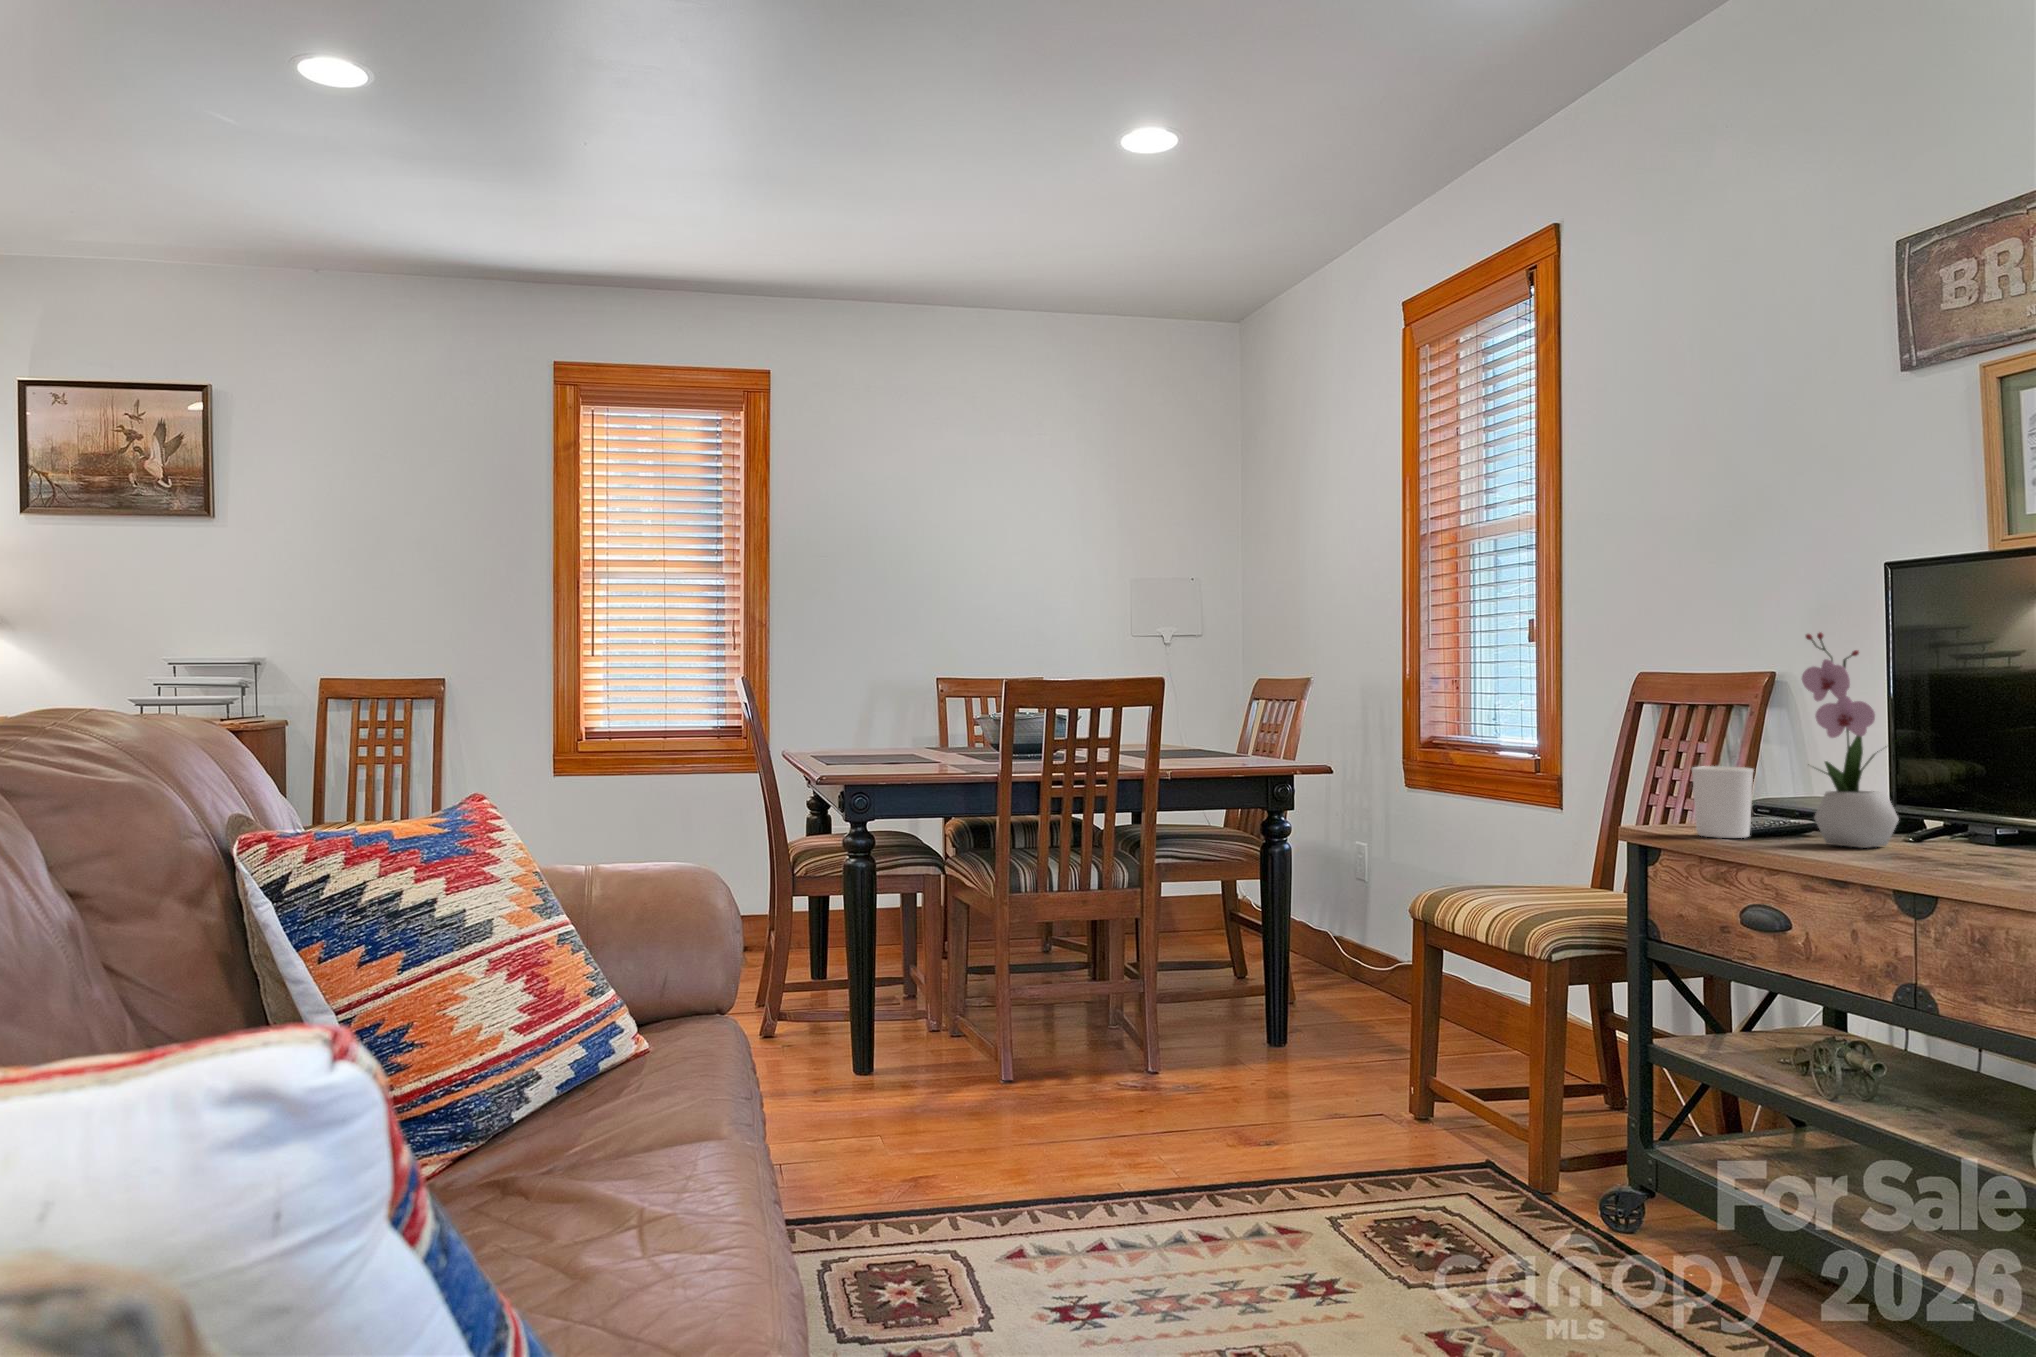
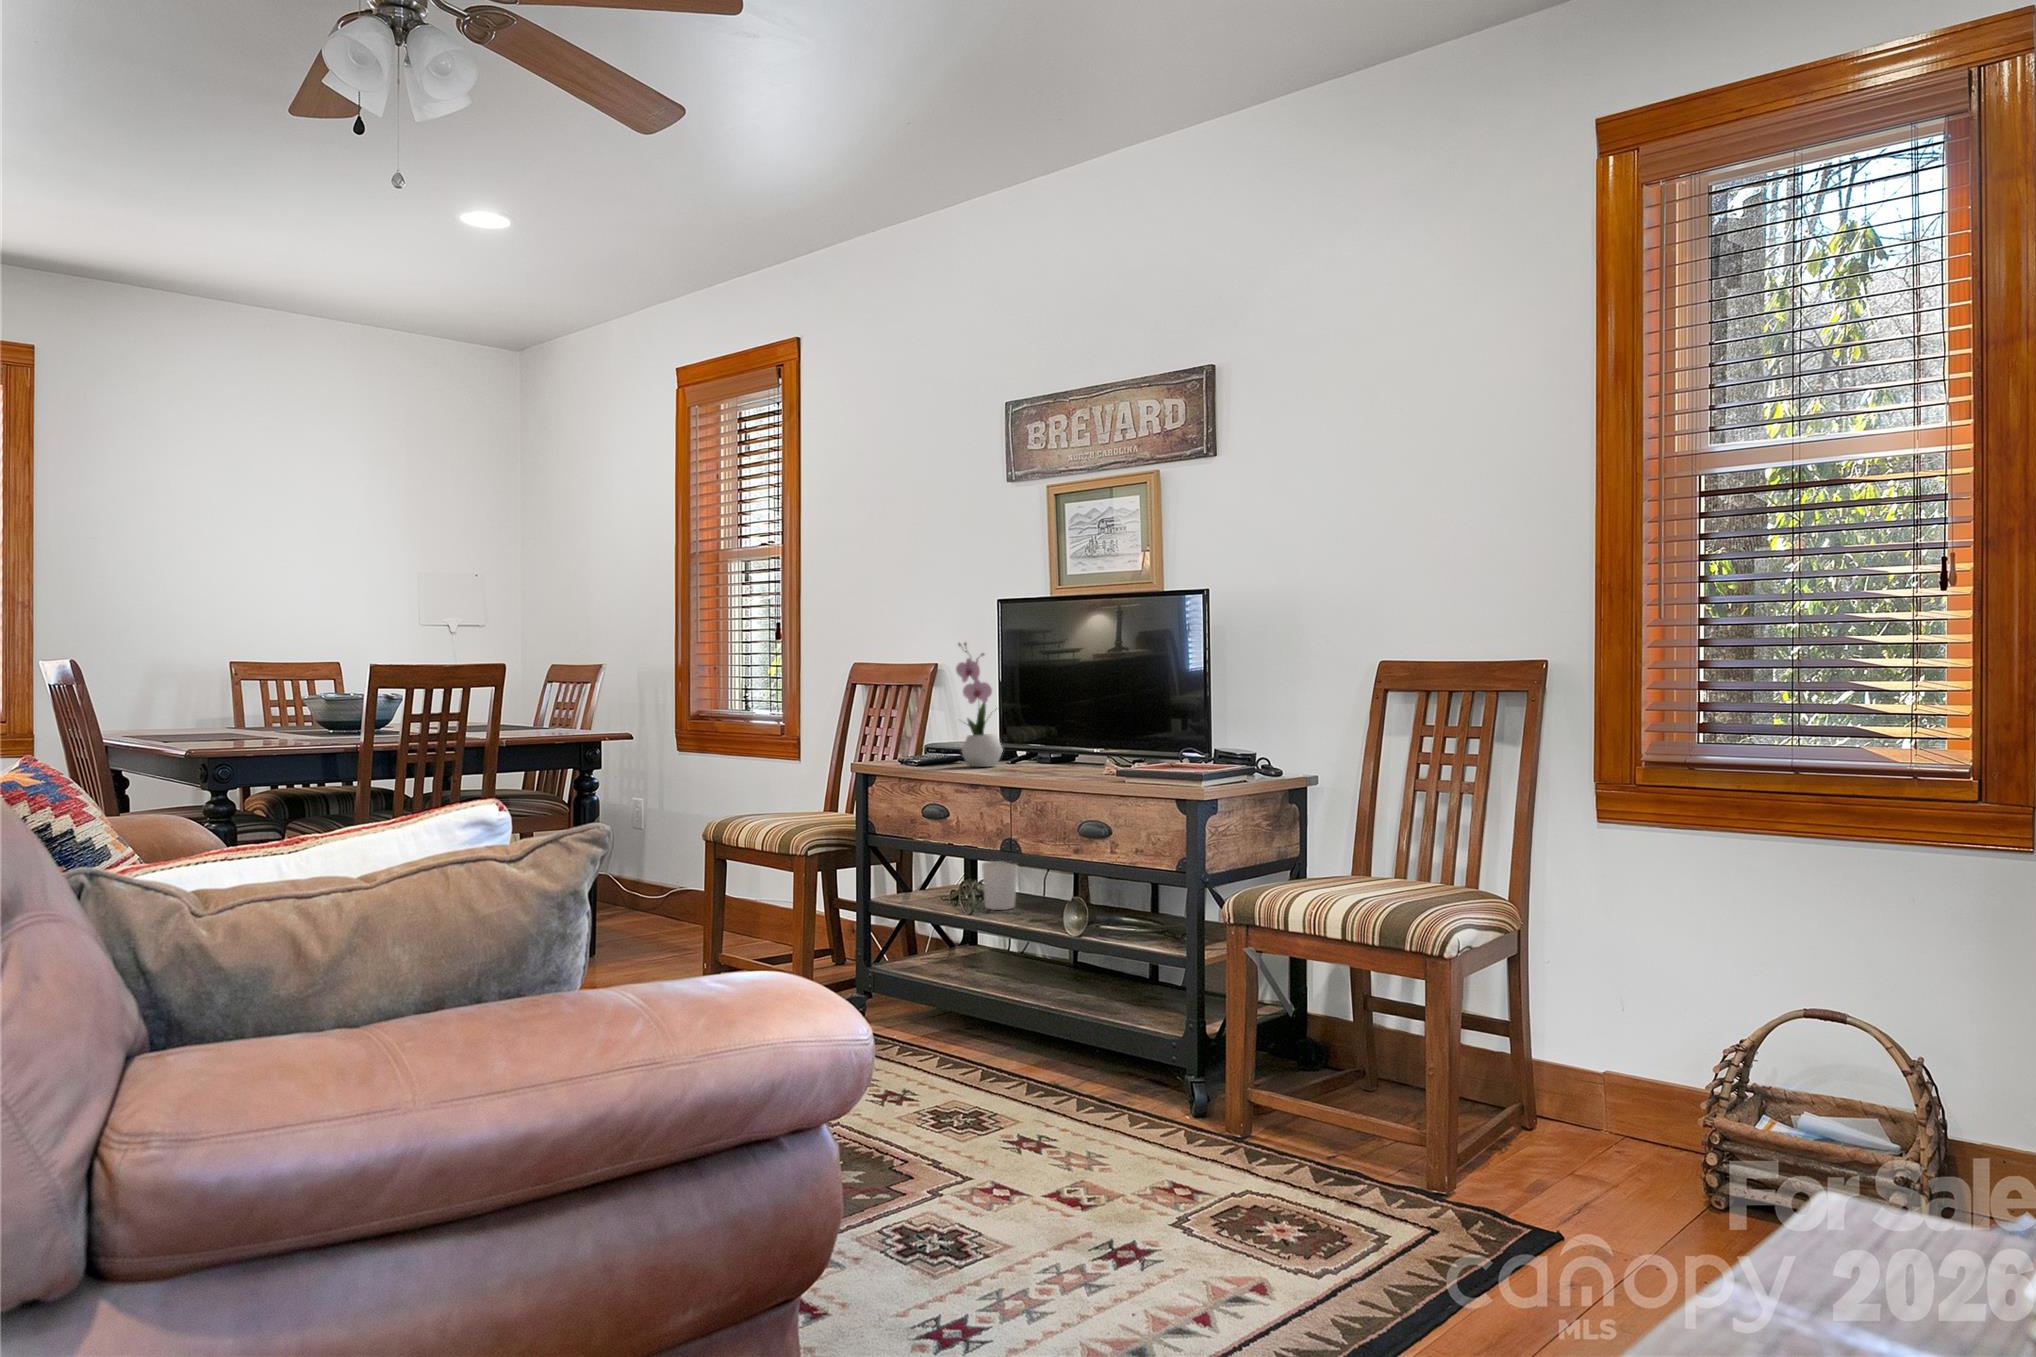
candle holder: present [1692,766,1754,838] -> present [982,861,1017,910]

